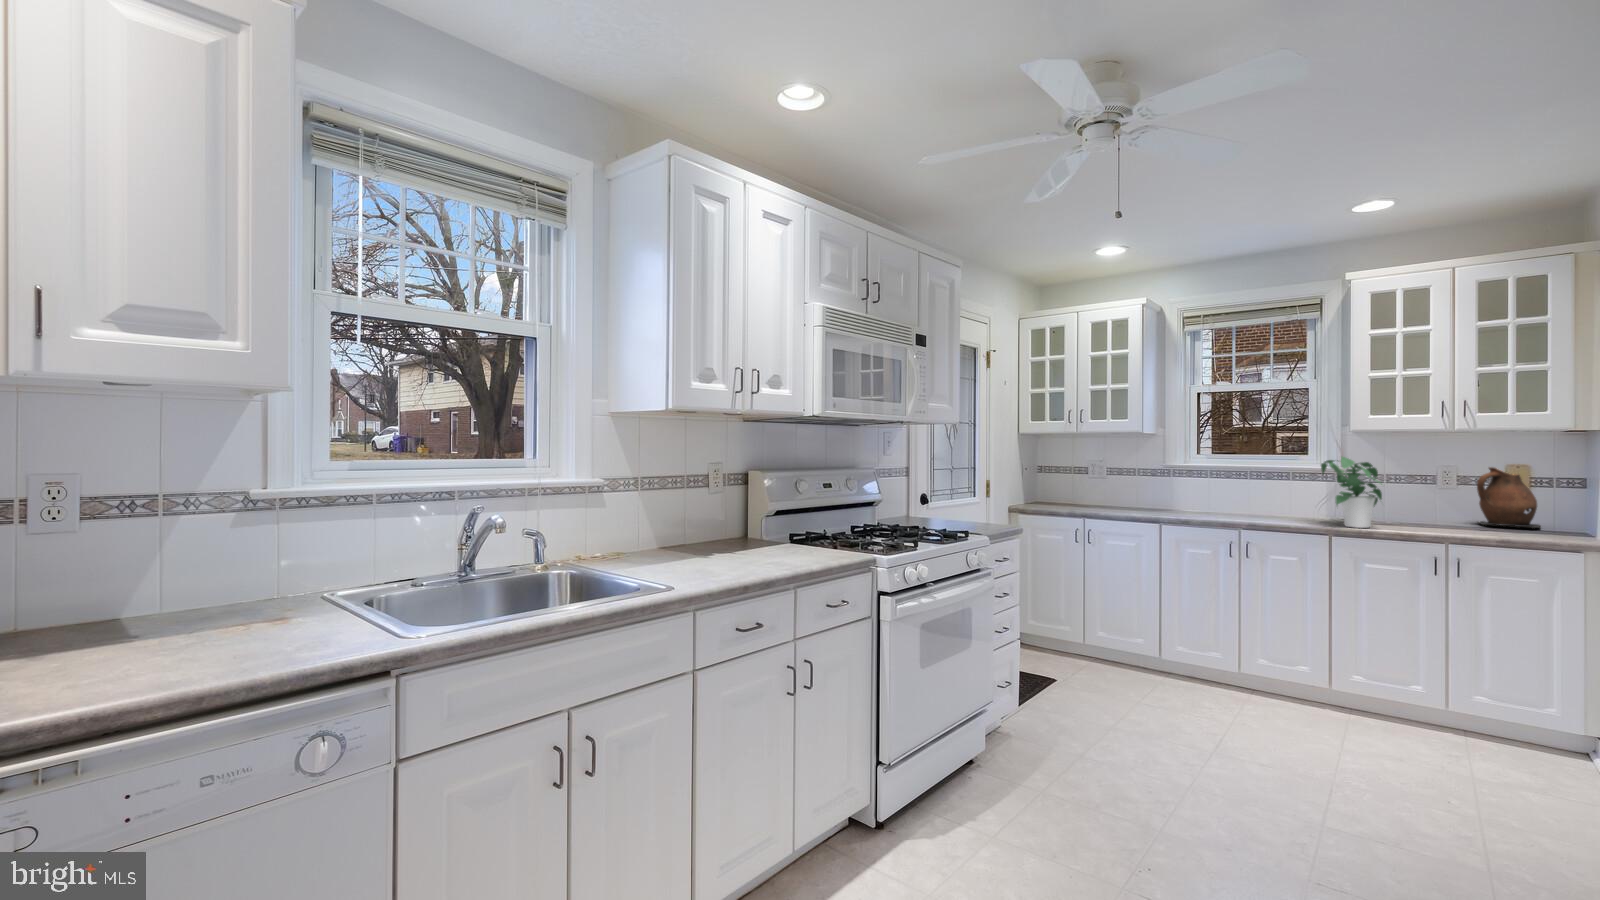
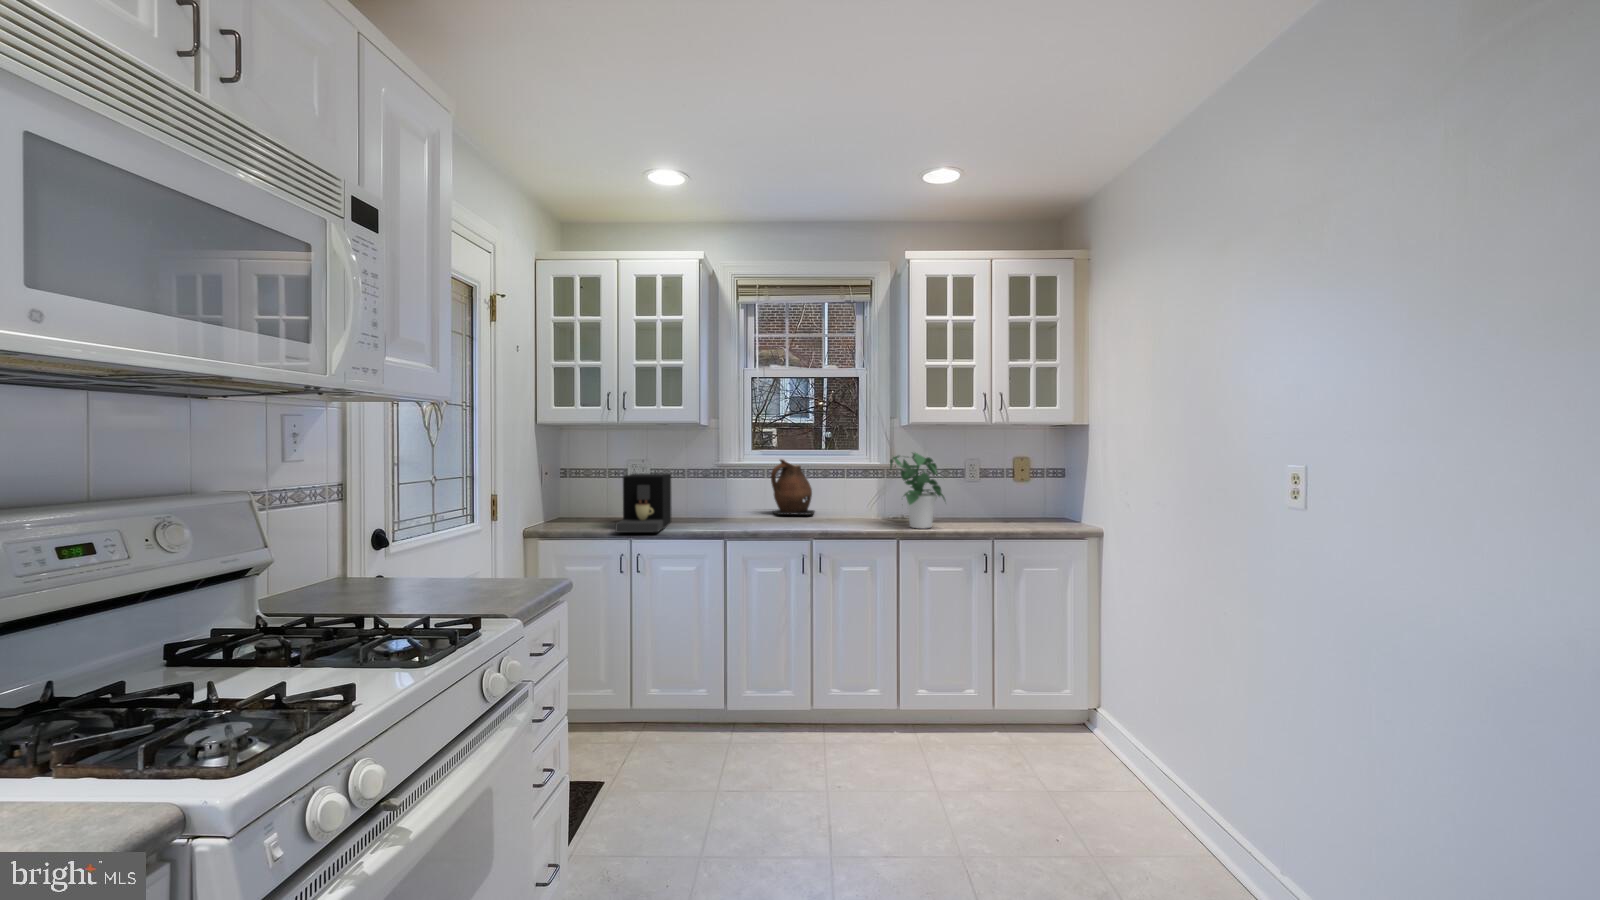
ceramic pitcher: present [1477,467,1541,528] -> present [771,459,814,515]
coffee maker: none [1069,471,1119,514] -> present [616,474,671,532]

